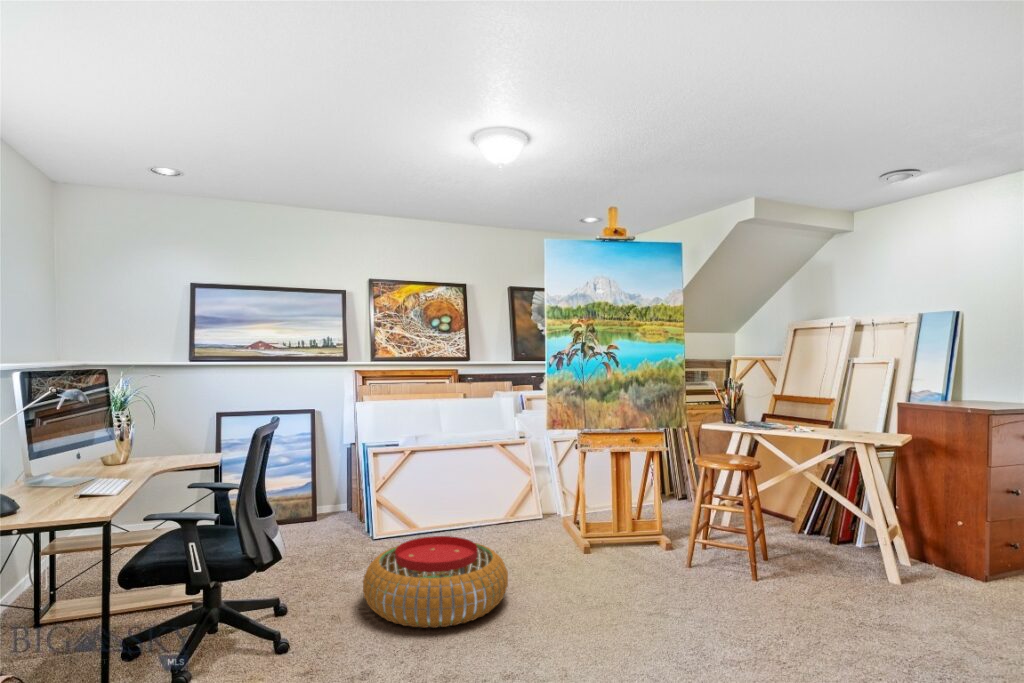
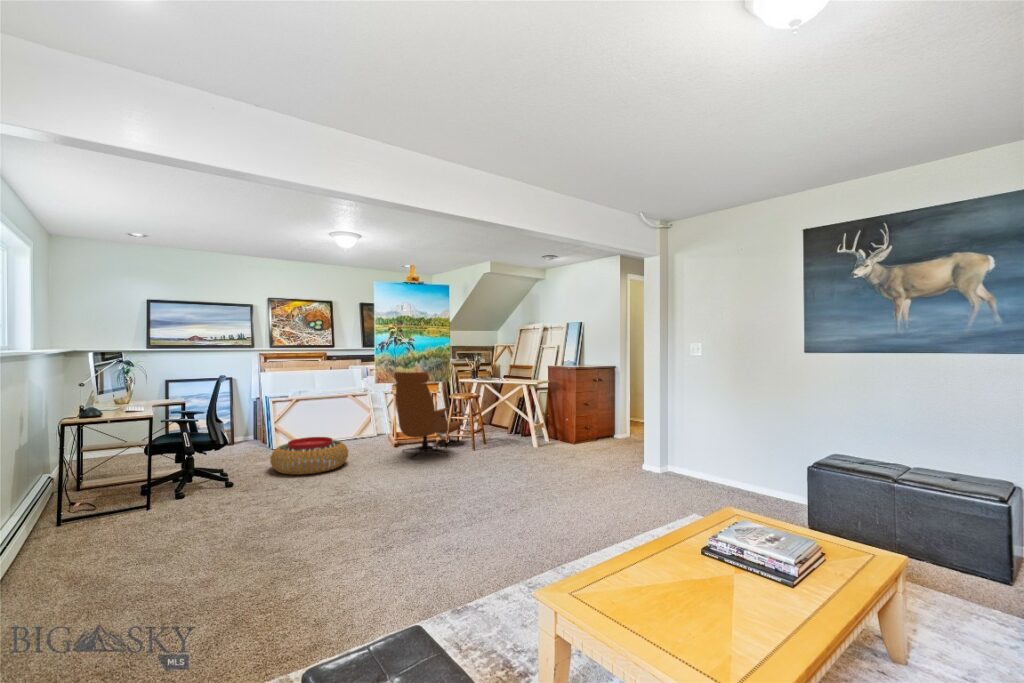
lounge chair: none [595,412,721,600] -> present [394,372,464,459]

